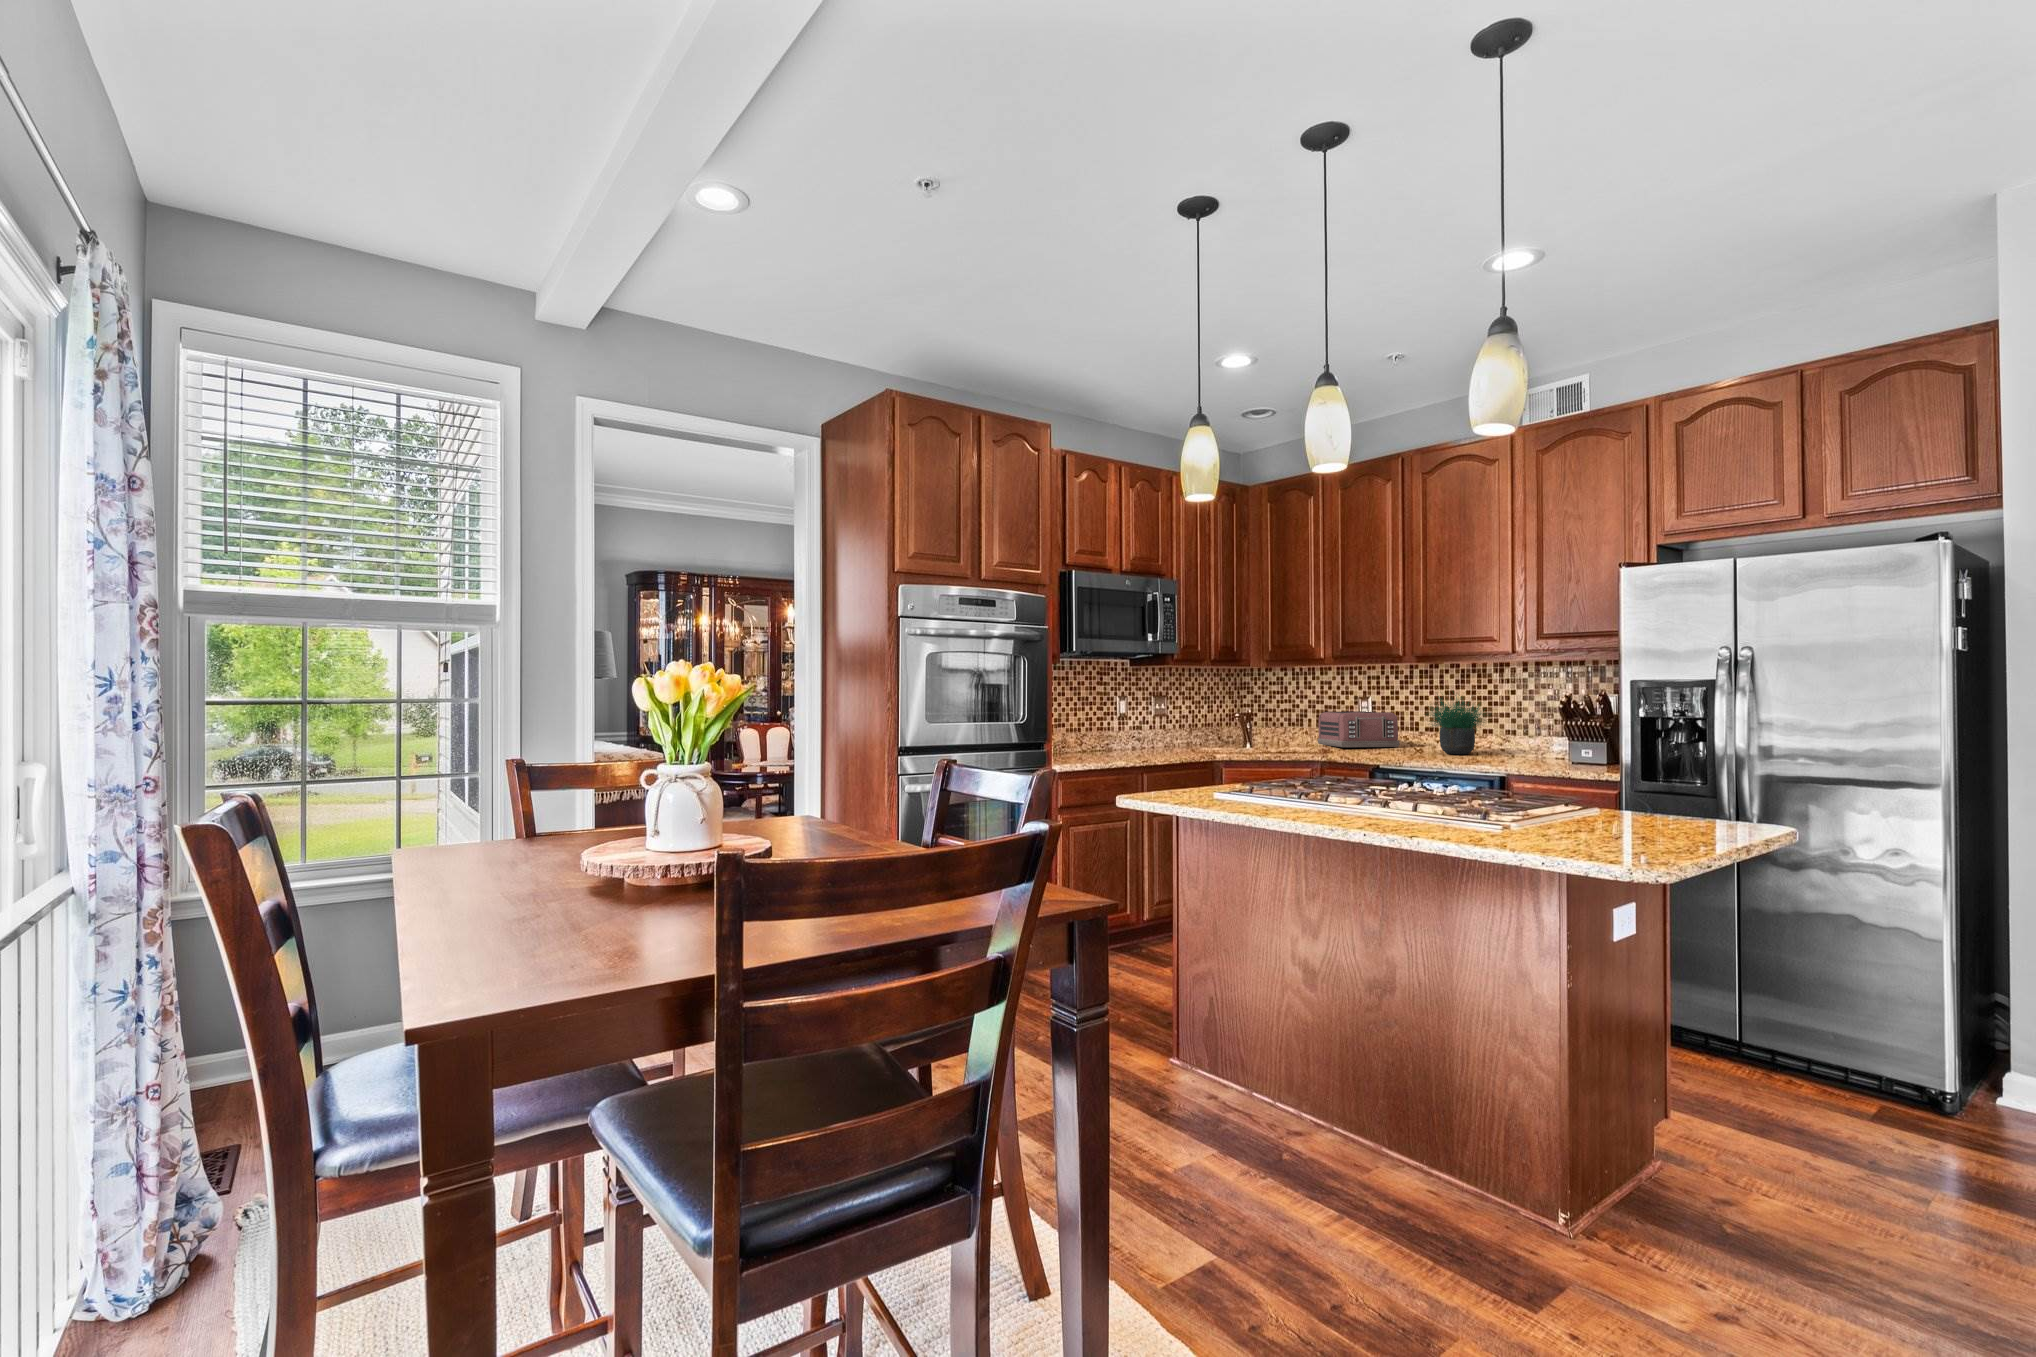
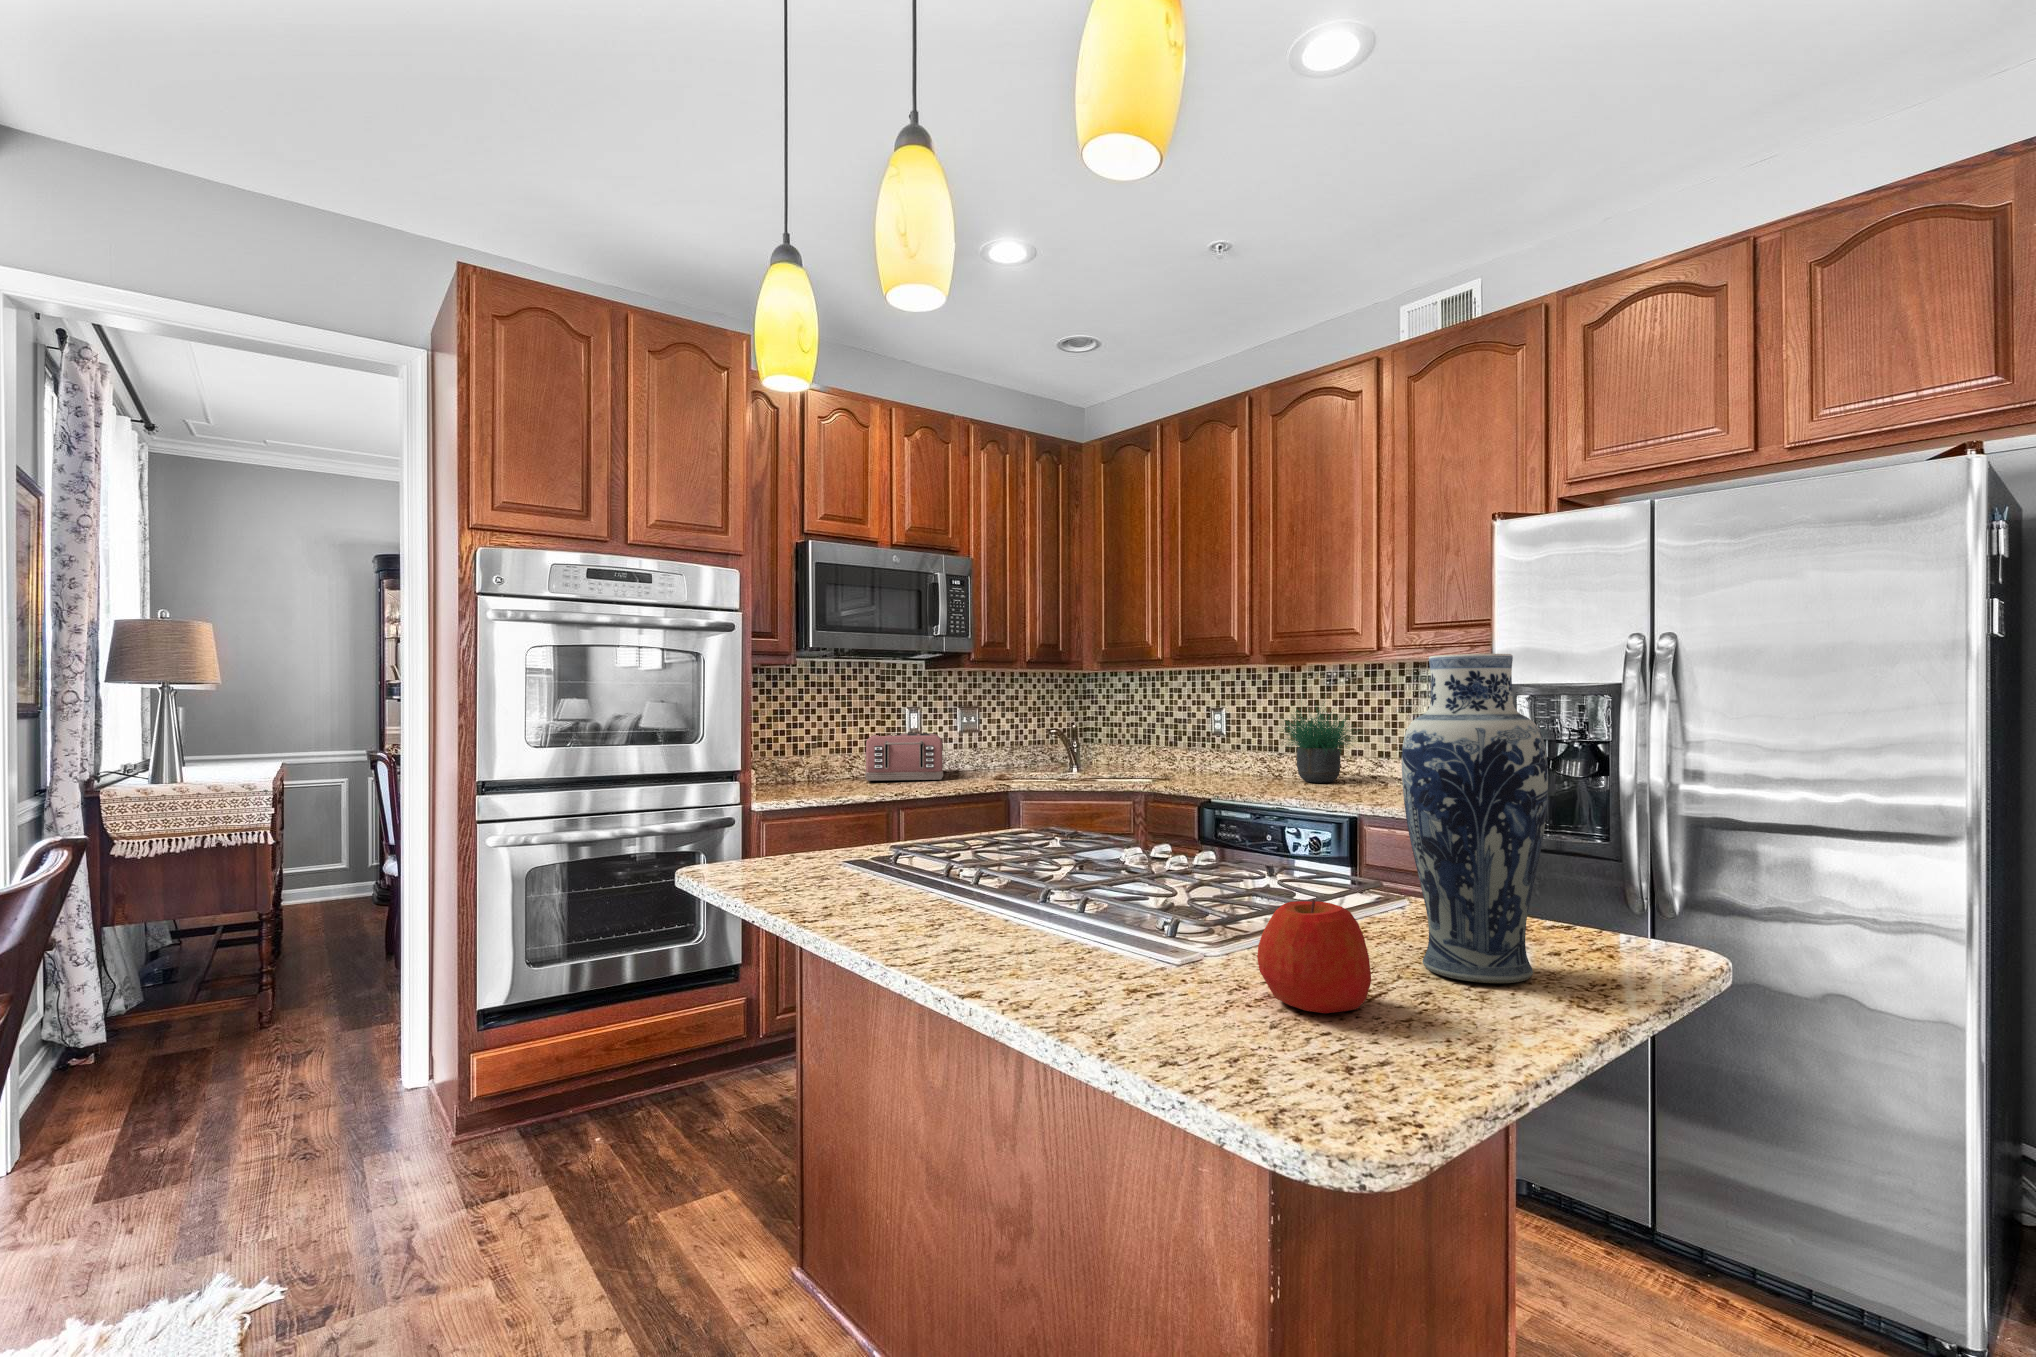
vase: none [1627,669,1709,835] -> present [1402,654,1548,983]
toaster: present [1317,711,1400,747] -> present [865,733,943,781]
apple: none [1566,790,1627,844] -> present [1257,900,1371,1013]

